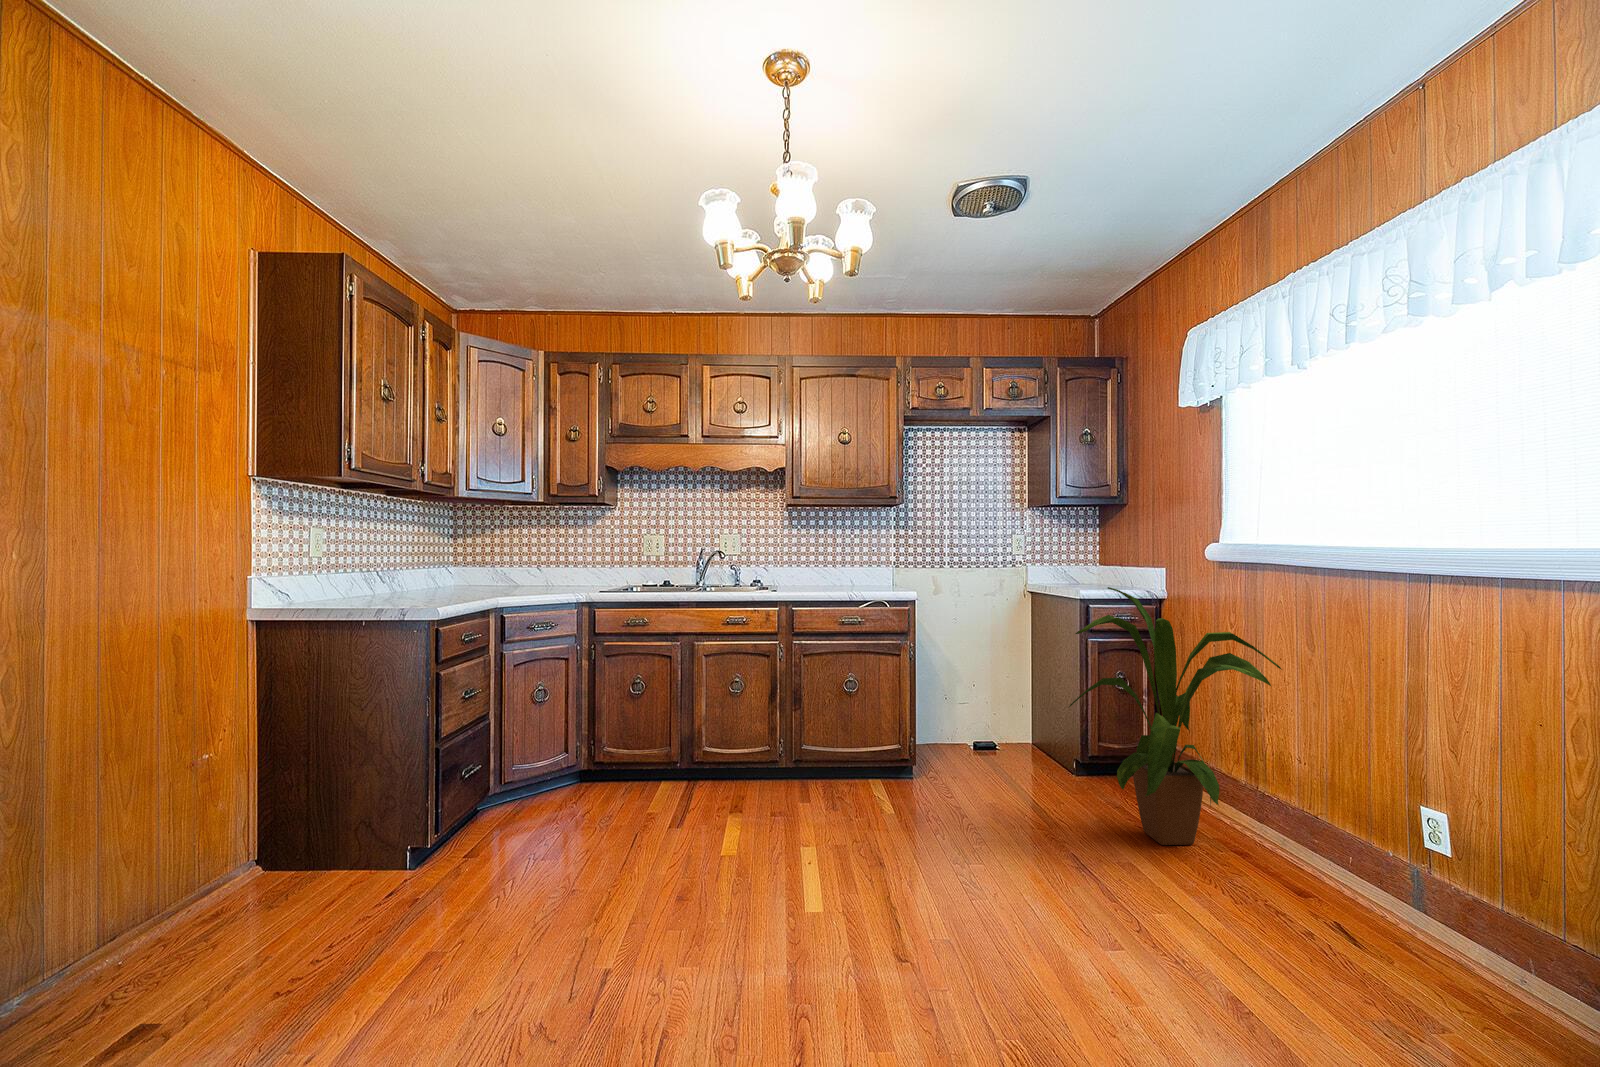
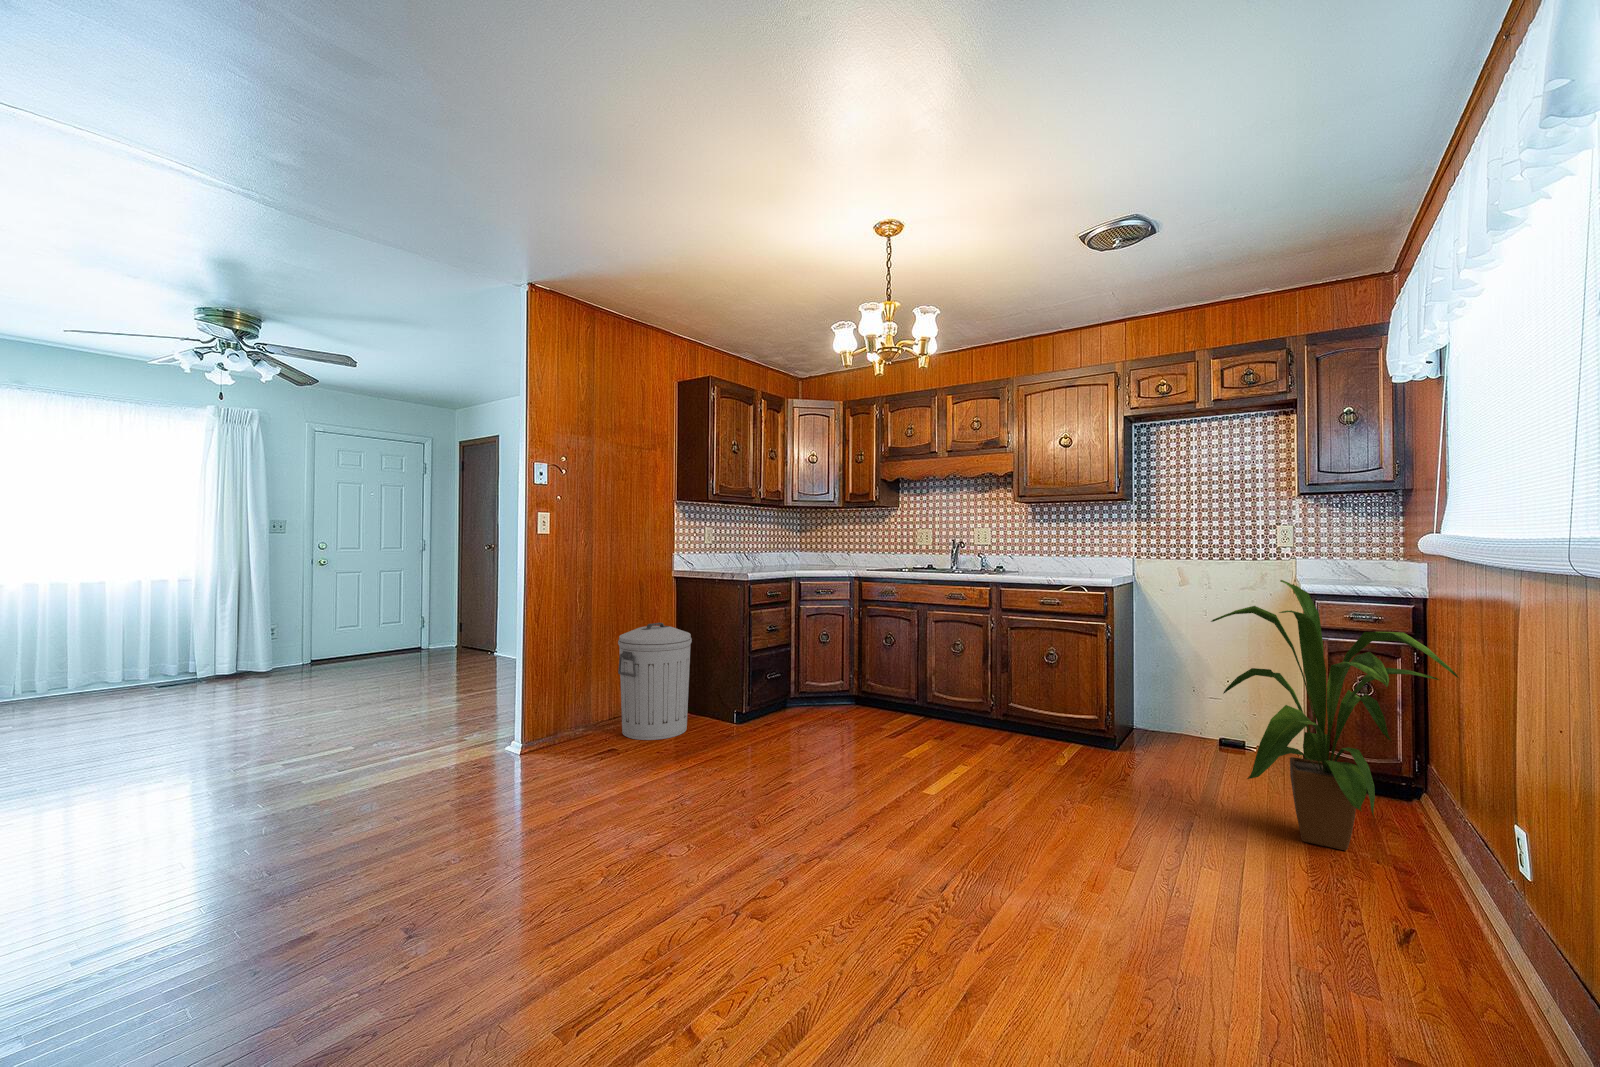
trash can: none [151,713,334,967] -> present [618,623,692,740]

